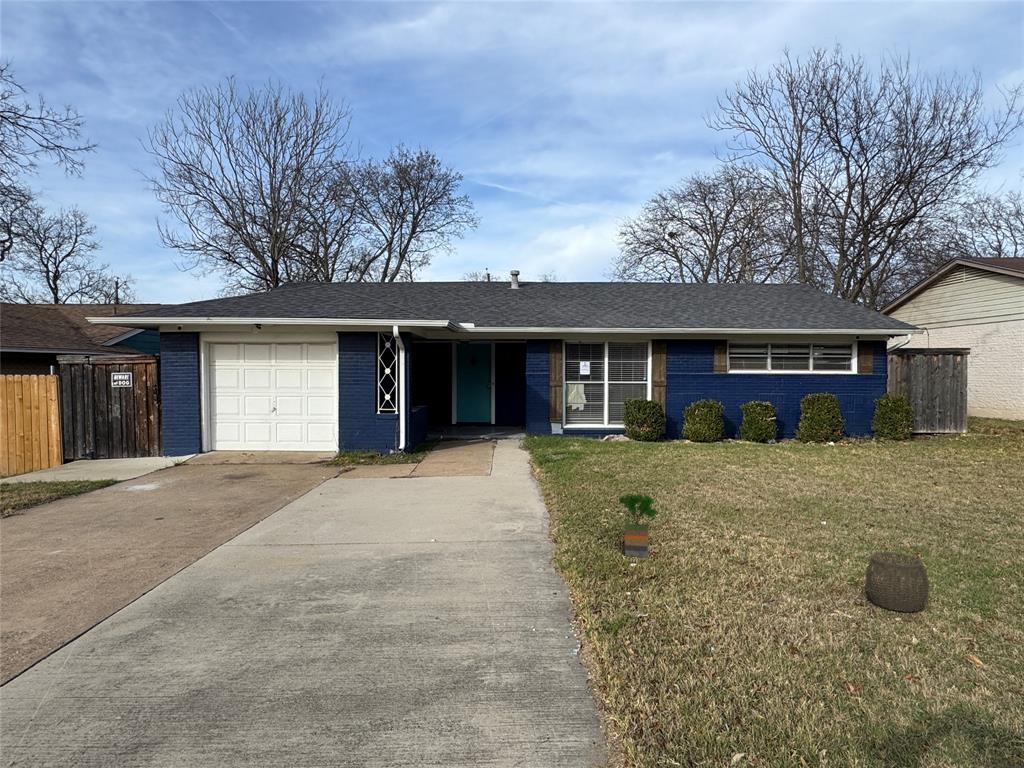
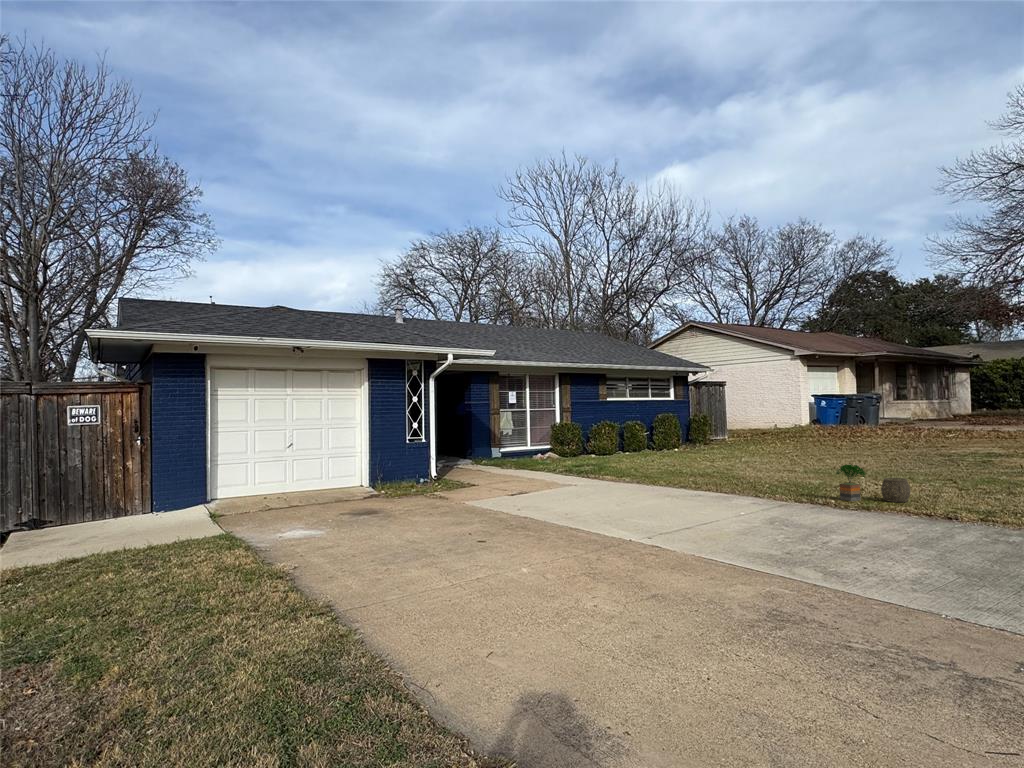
woven basket: present [865,552,929,612] -> present [881,478,911,502]

